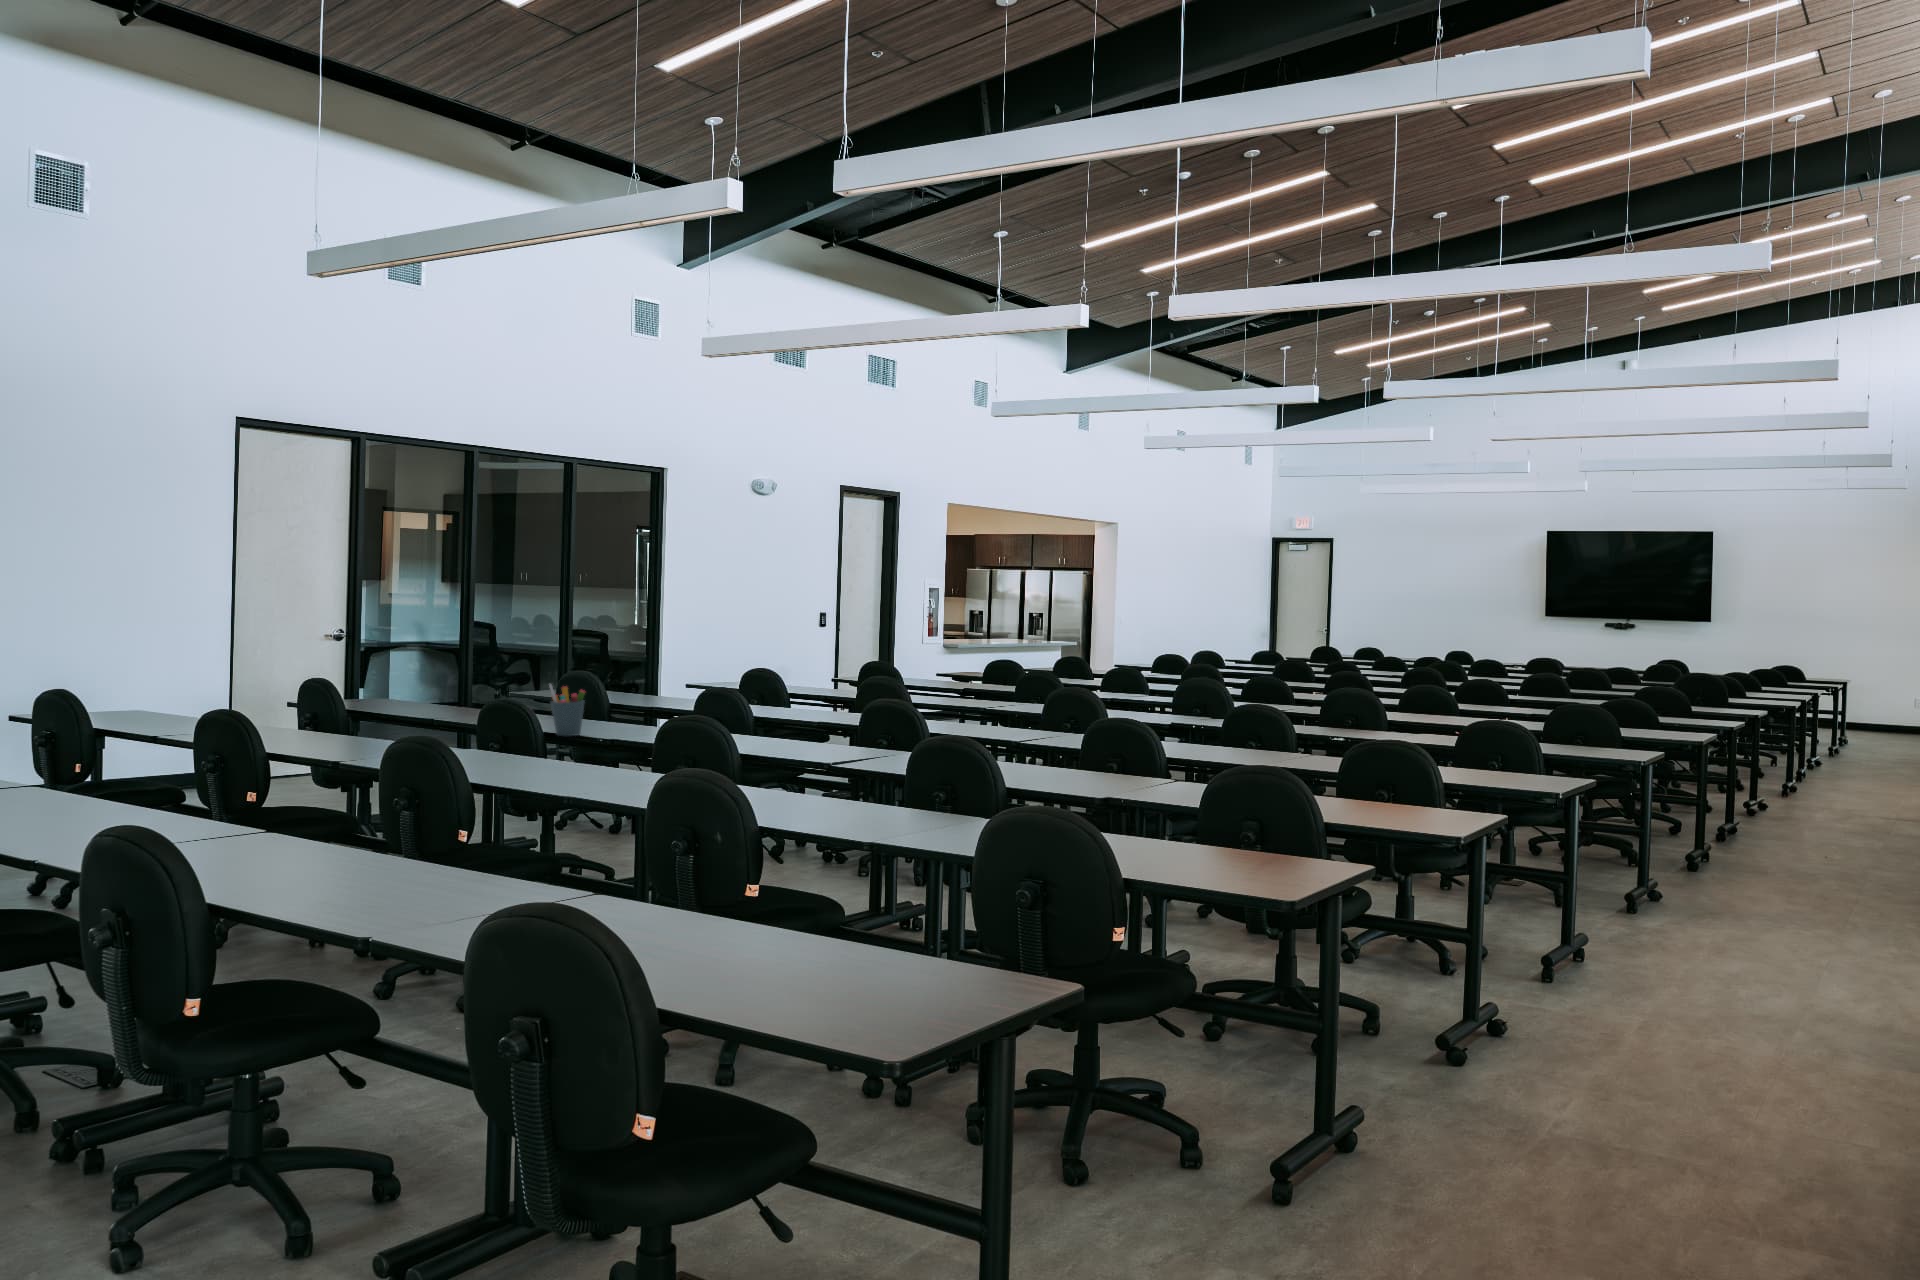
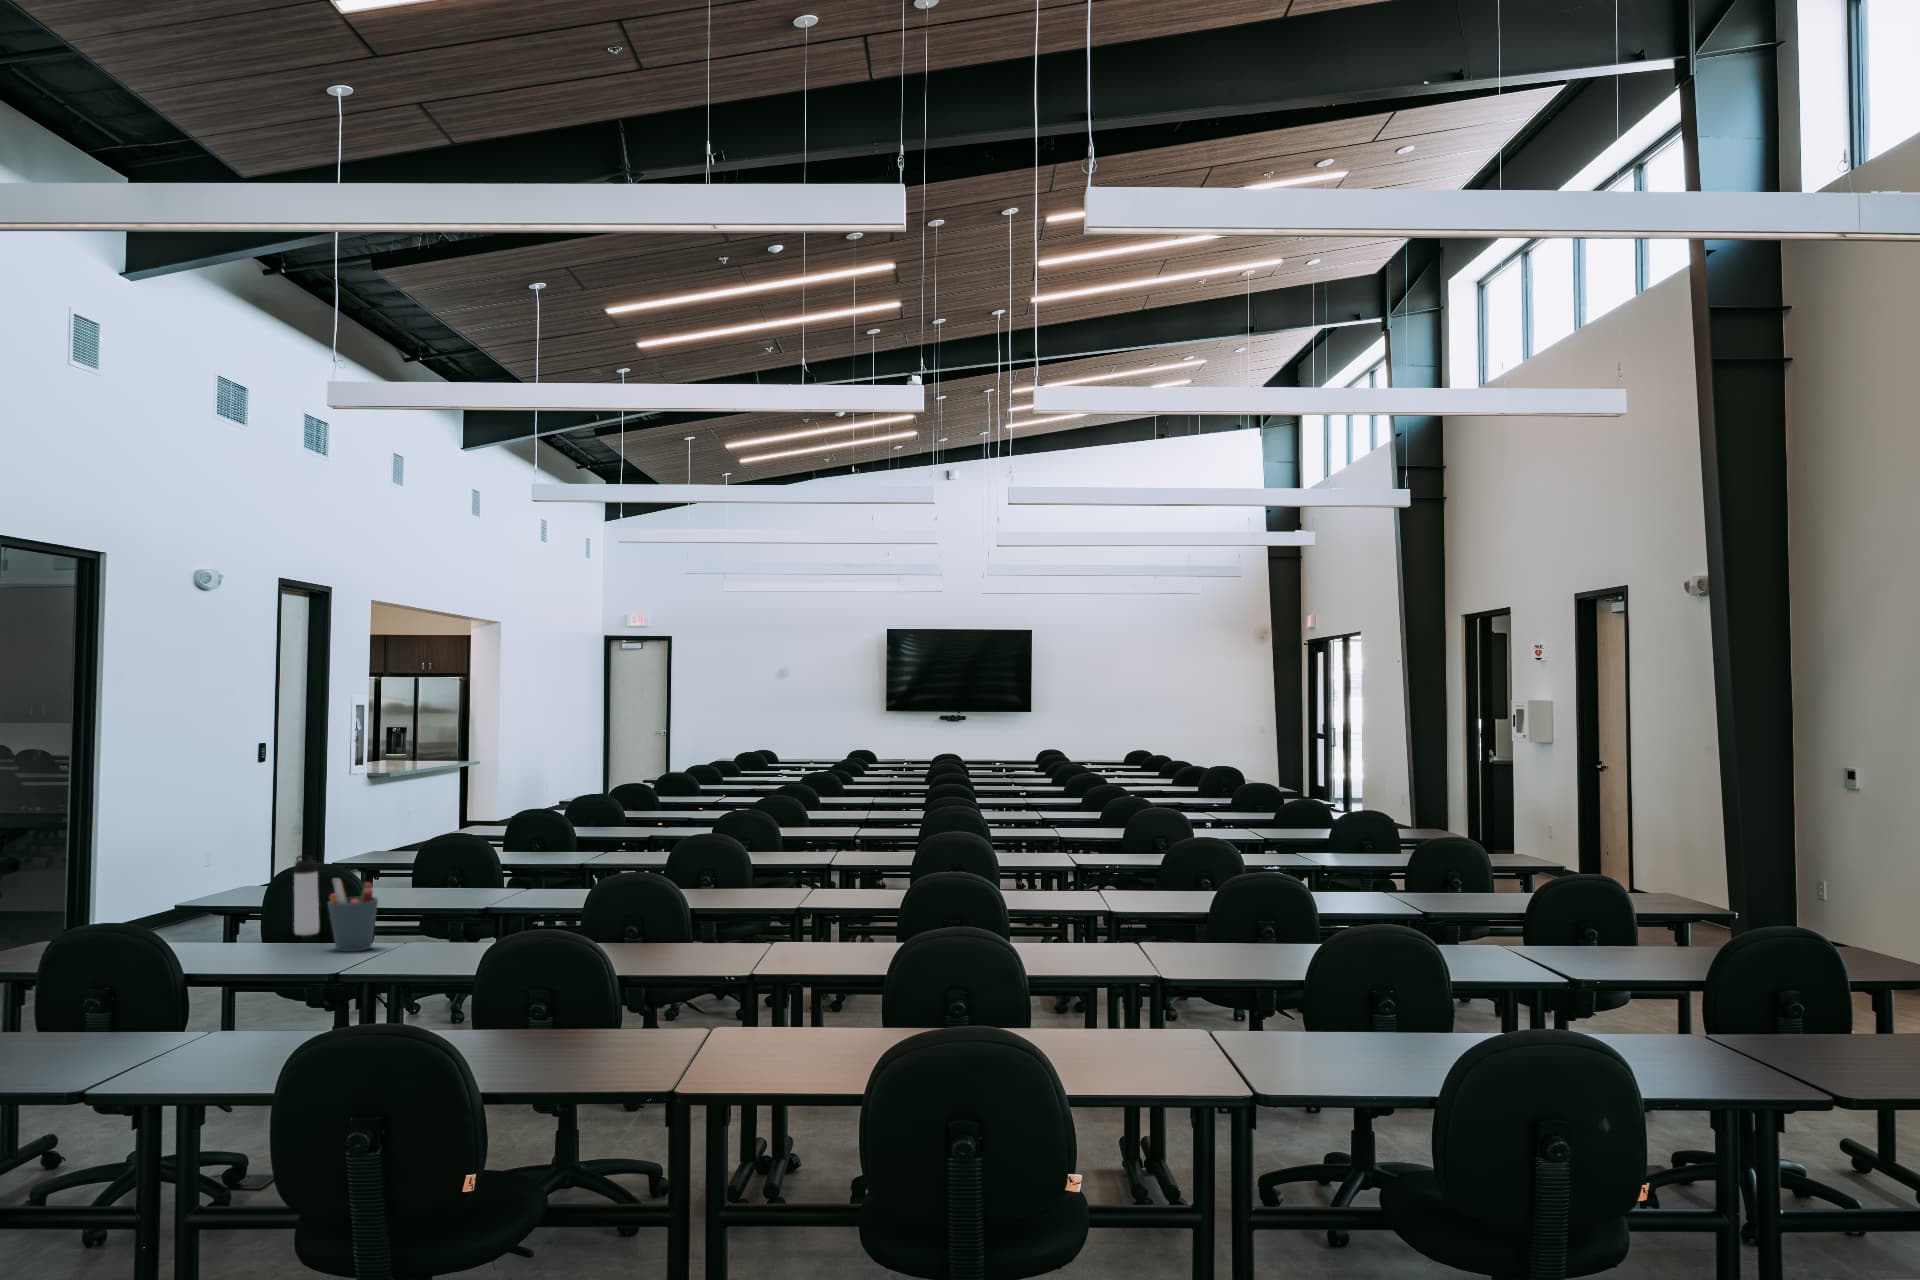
thermos bottle: none [587,672,604,728] -> present [294,855,319,936]

